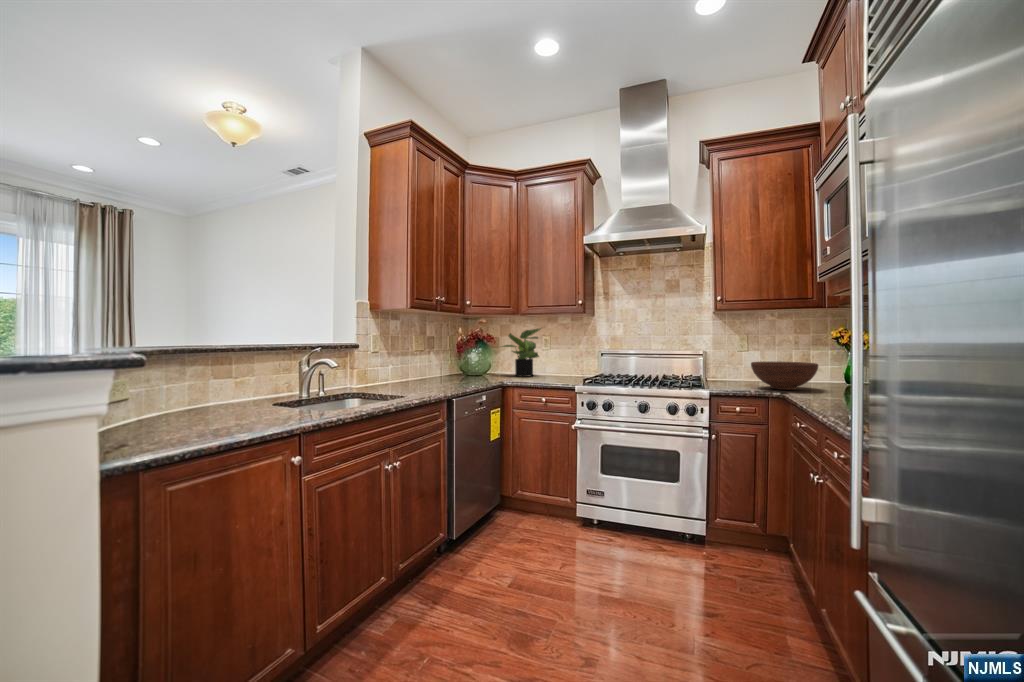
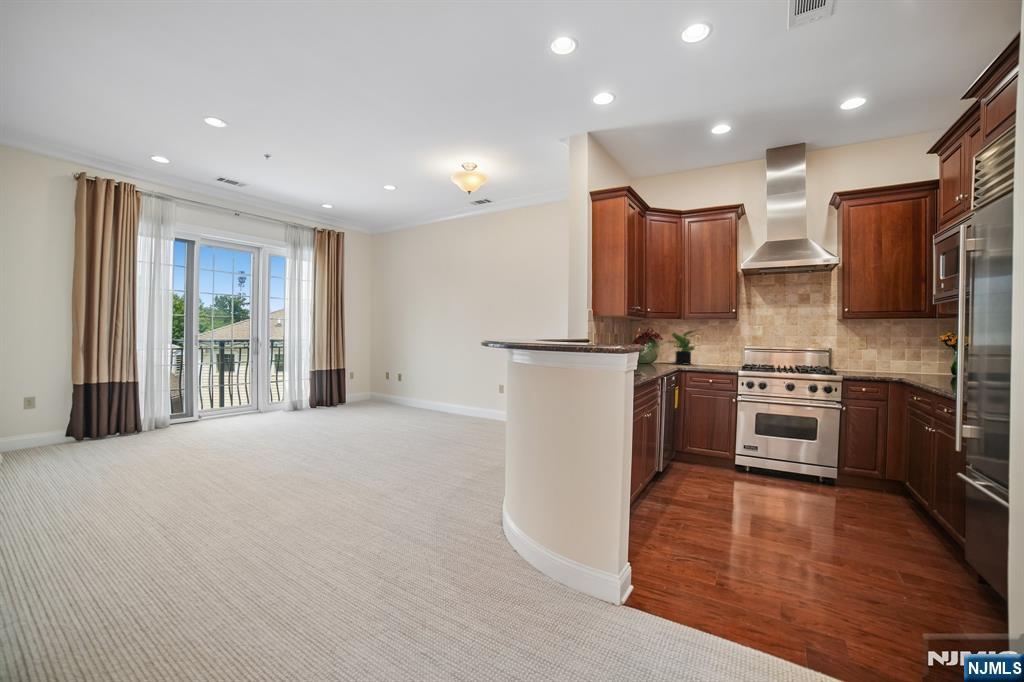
fruit bowl: present [751,361,818,390] -> none [873,357,928,378]

